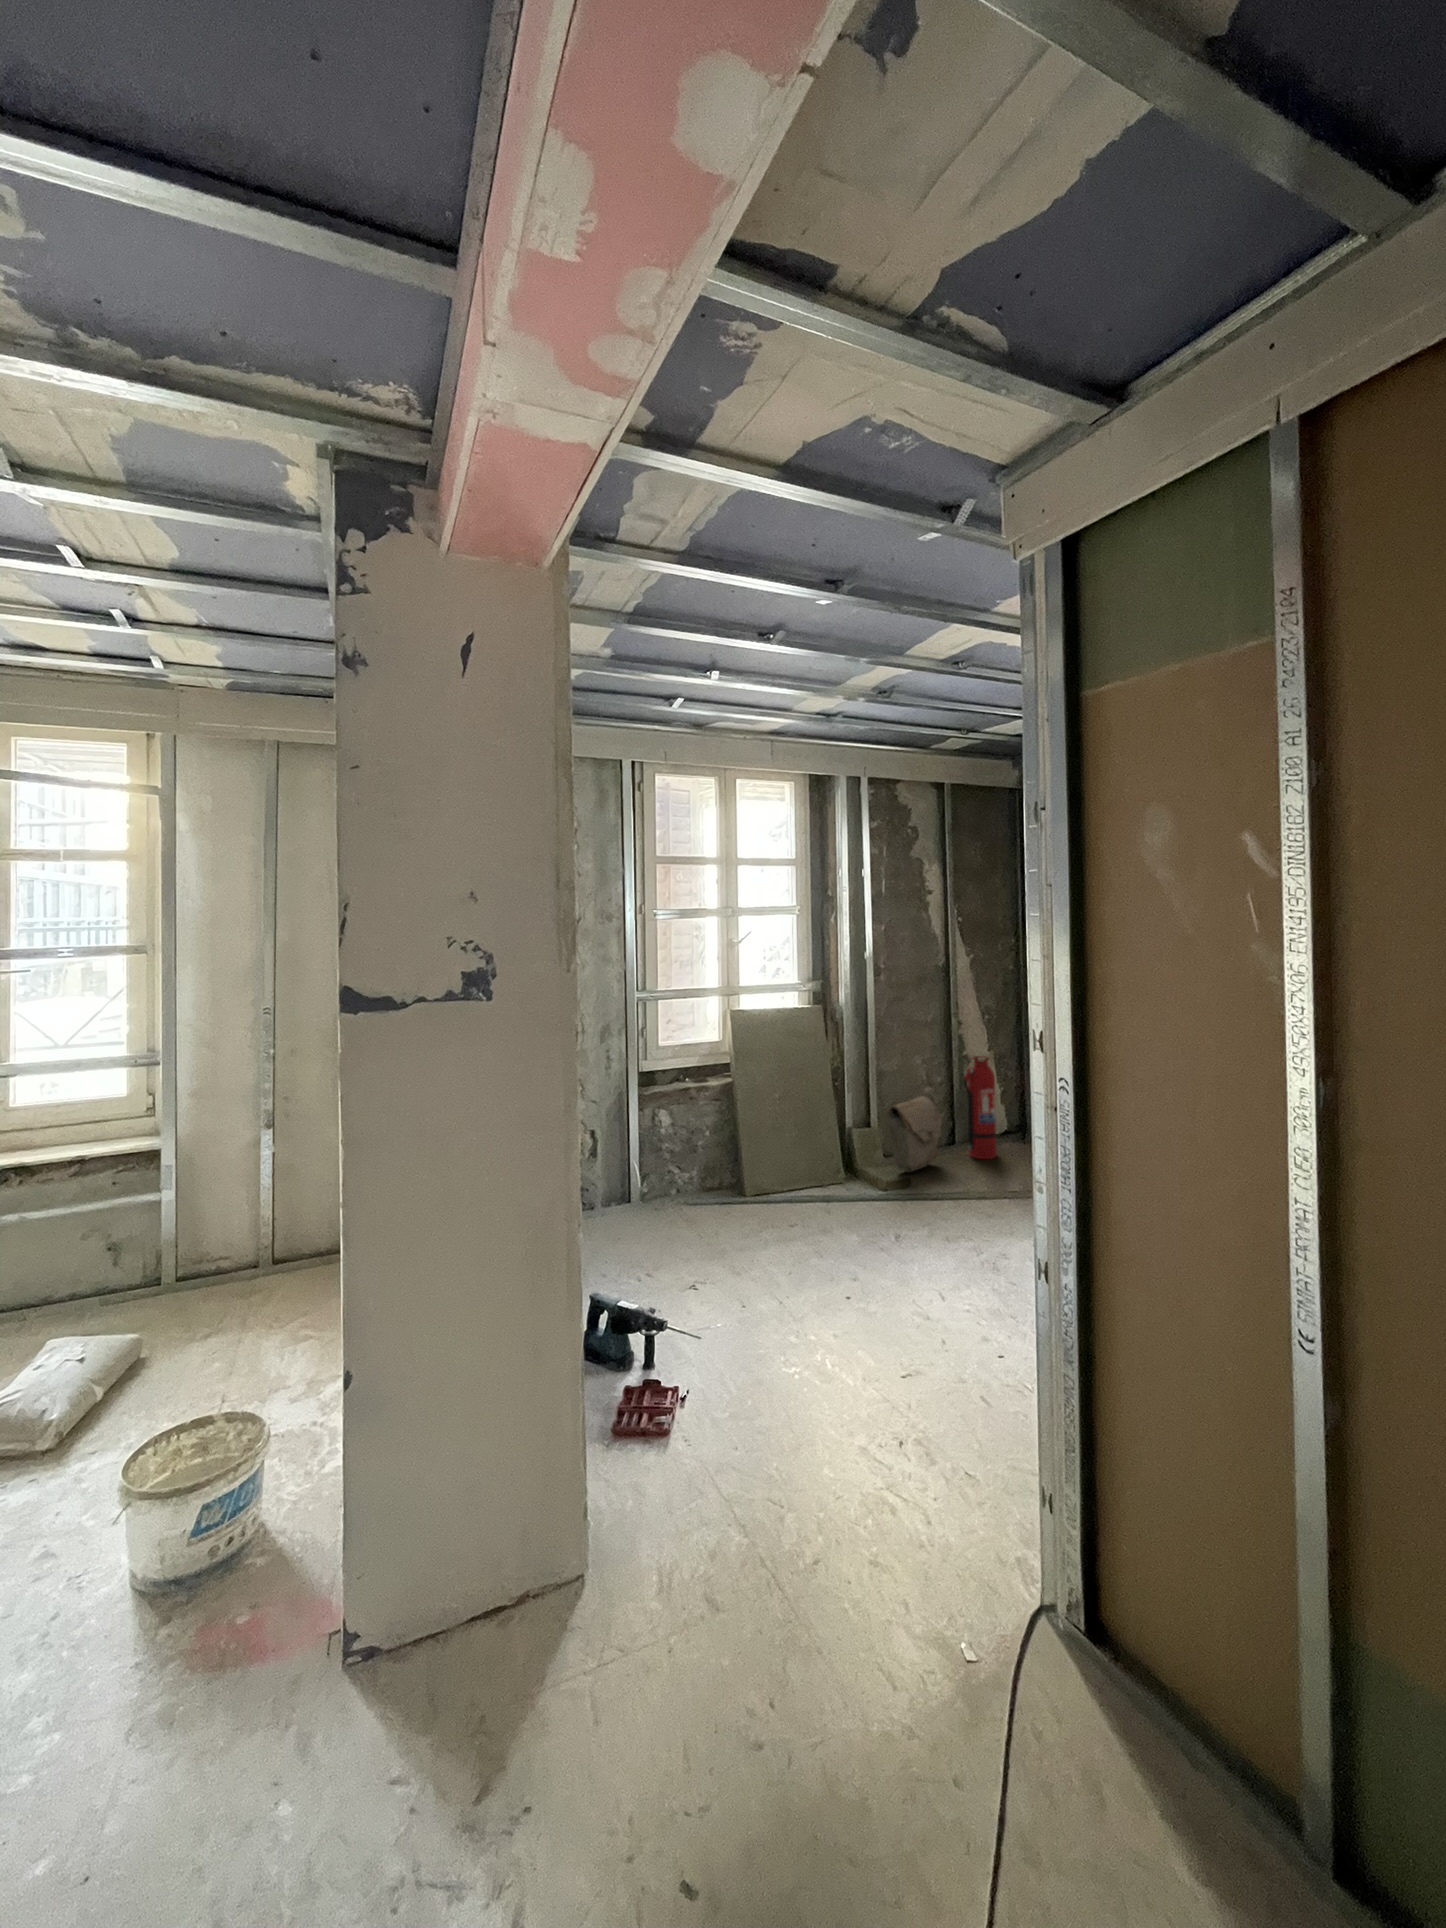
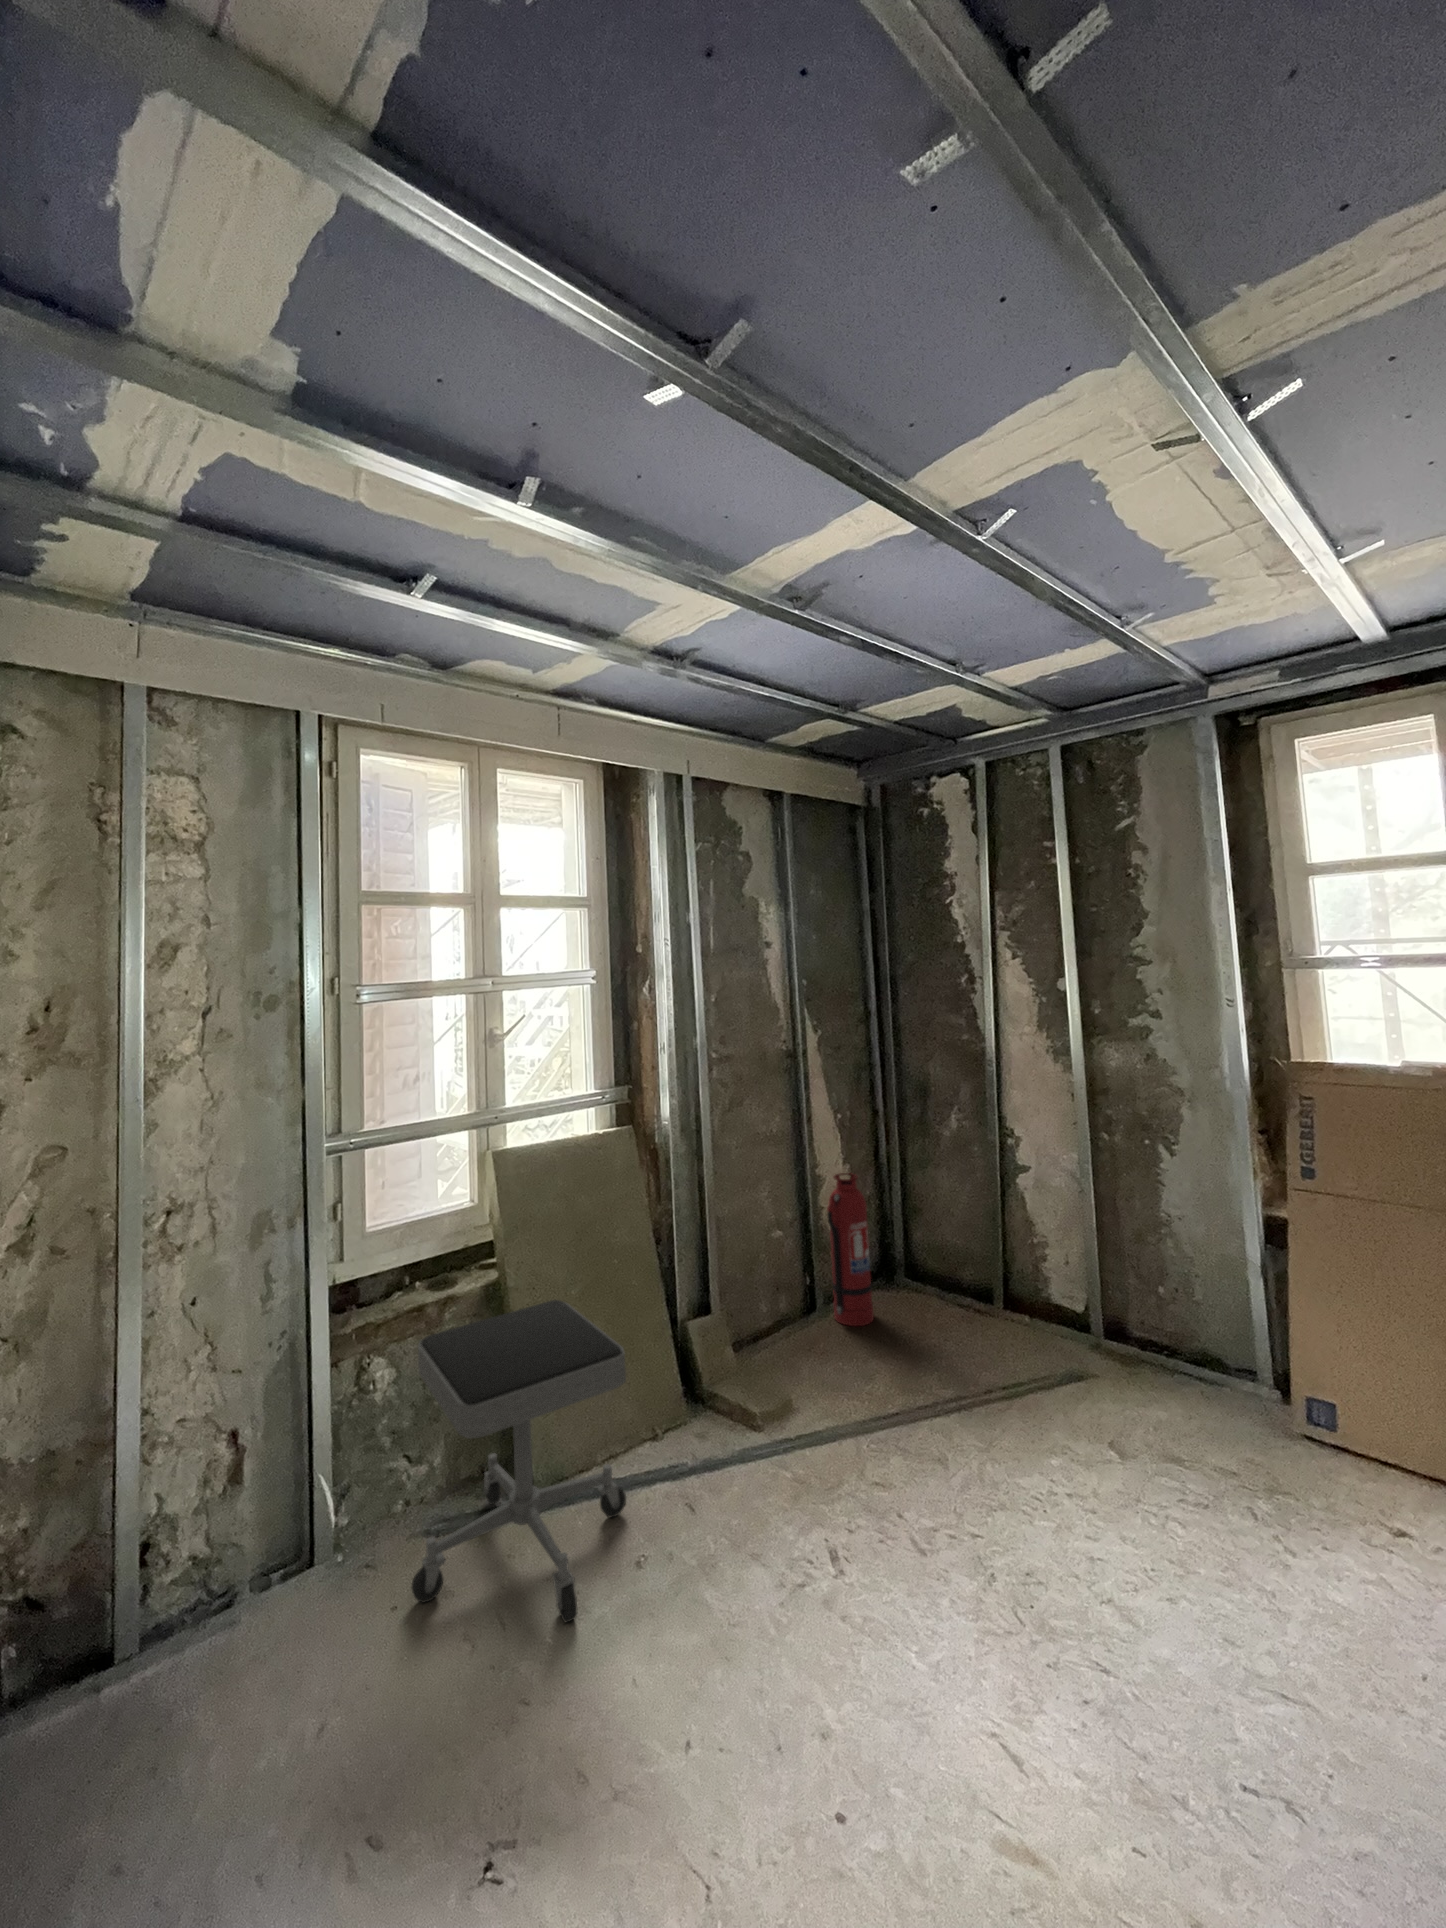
stool: none [676,1093,794,1237] -> present [411,1300,626,1623]
bag: present [886,1096,942,1172] -> none [737,1245,811,1376]

